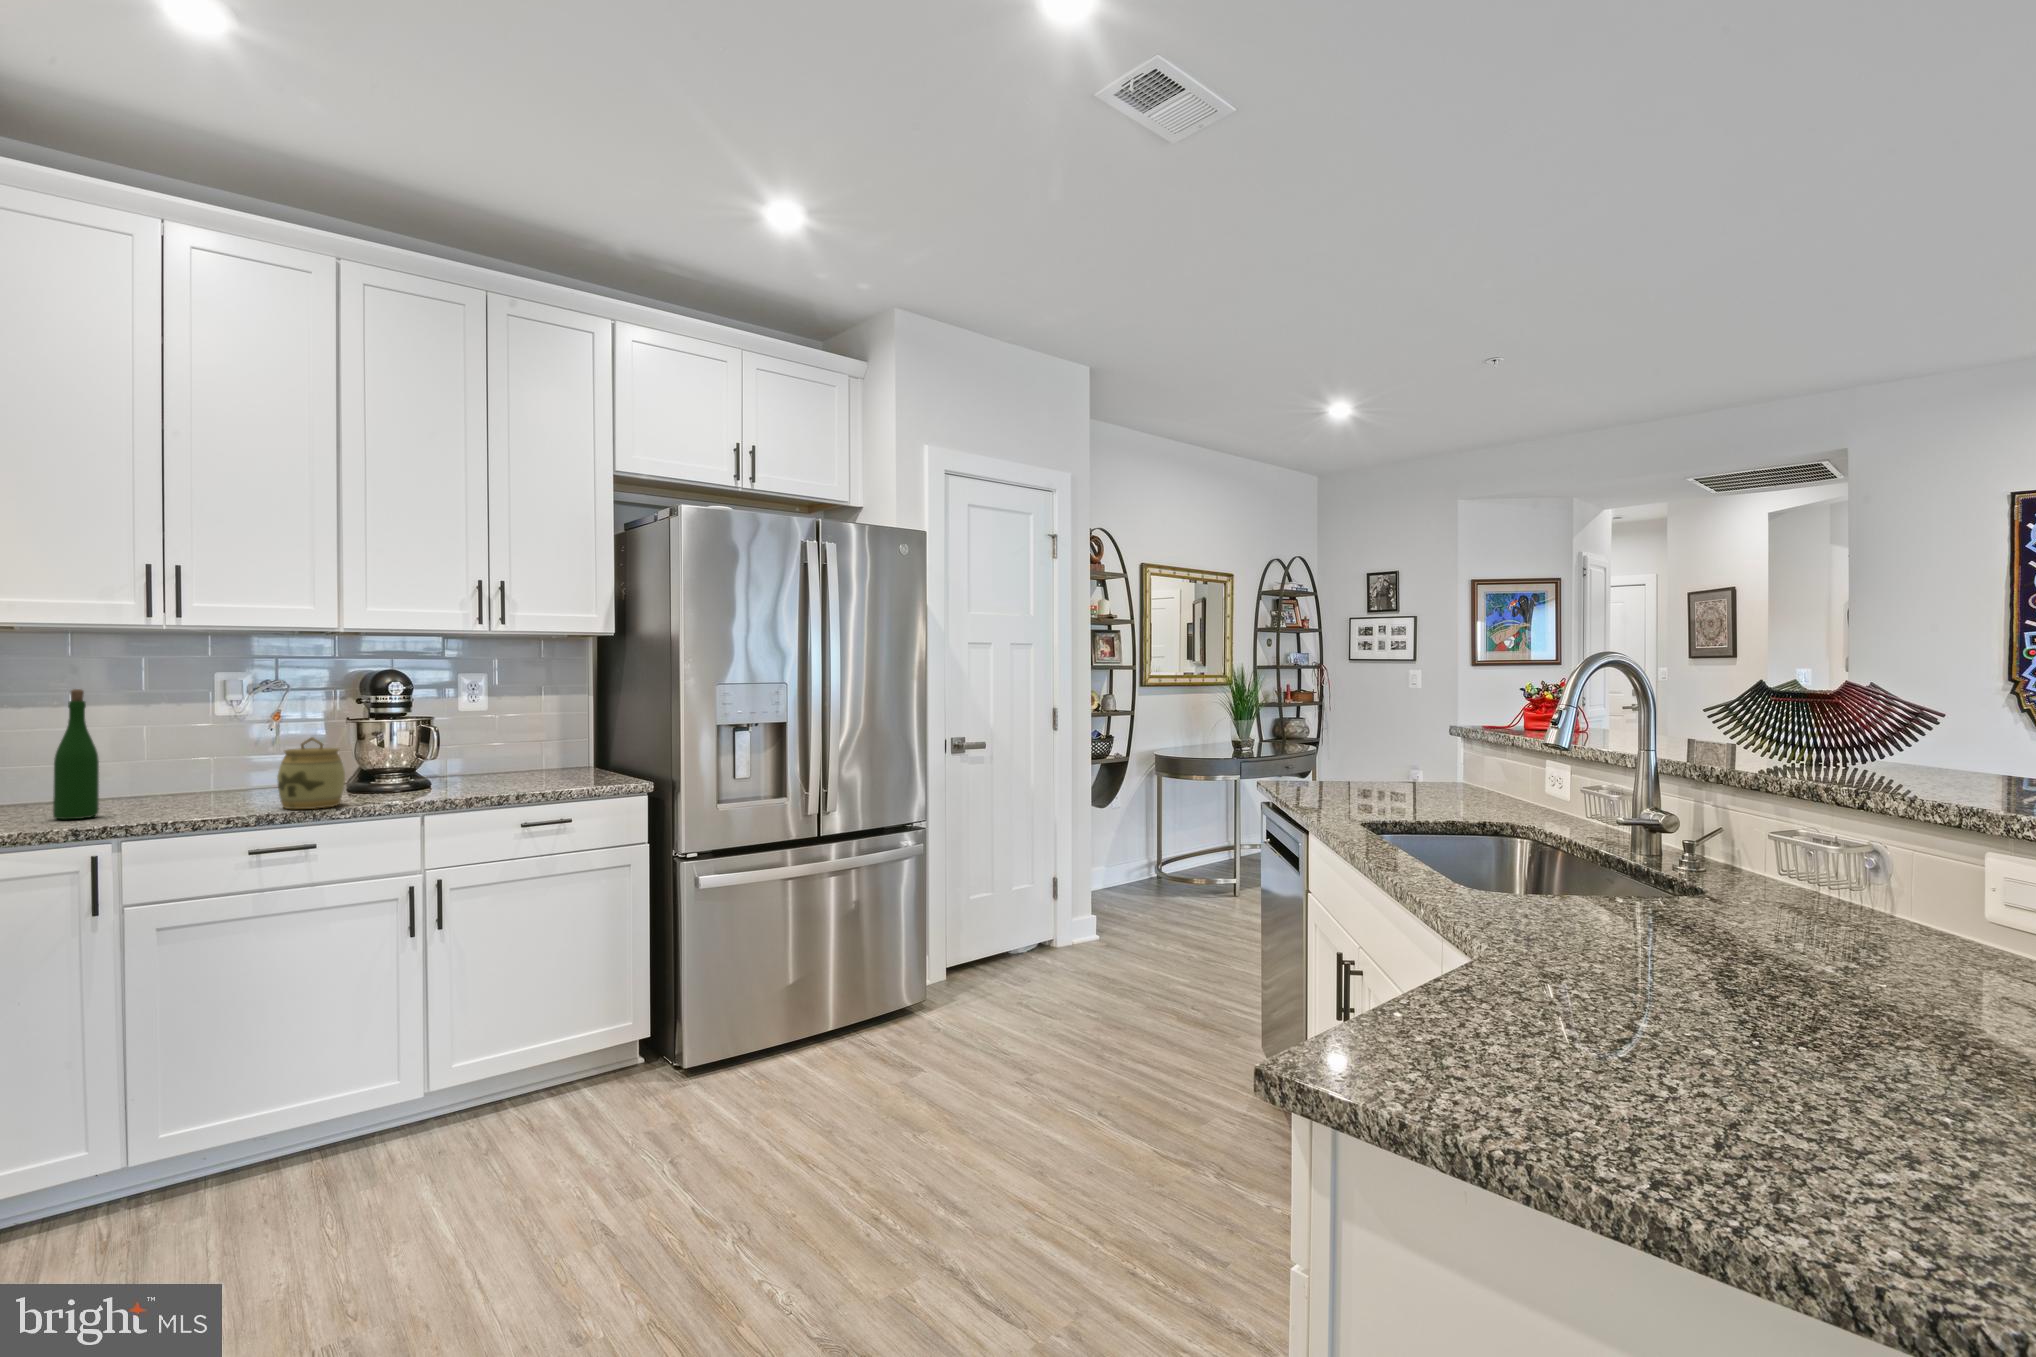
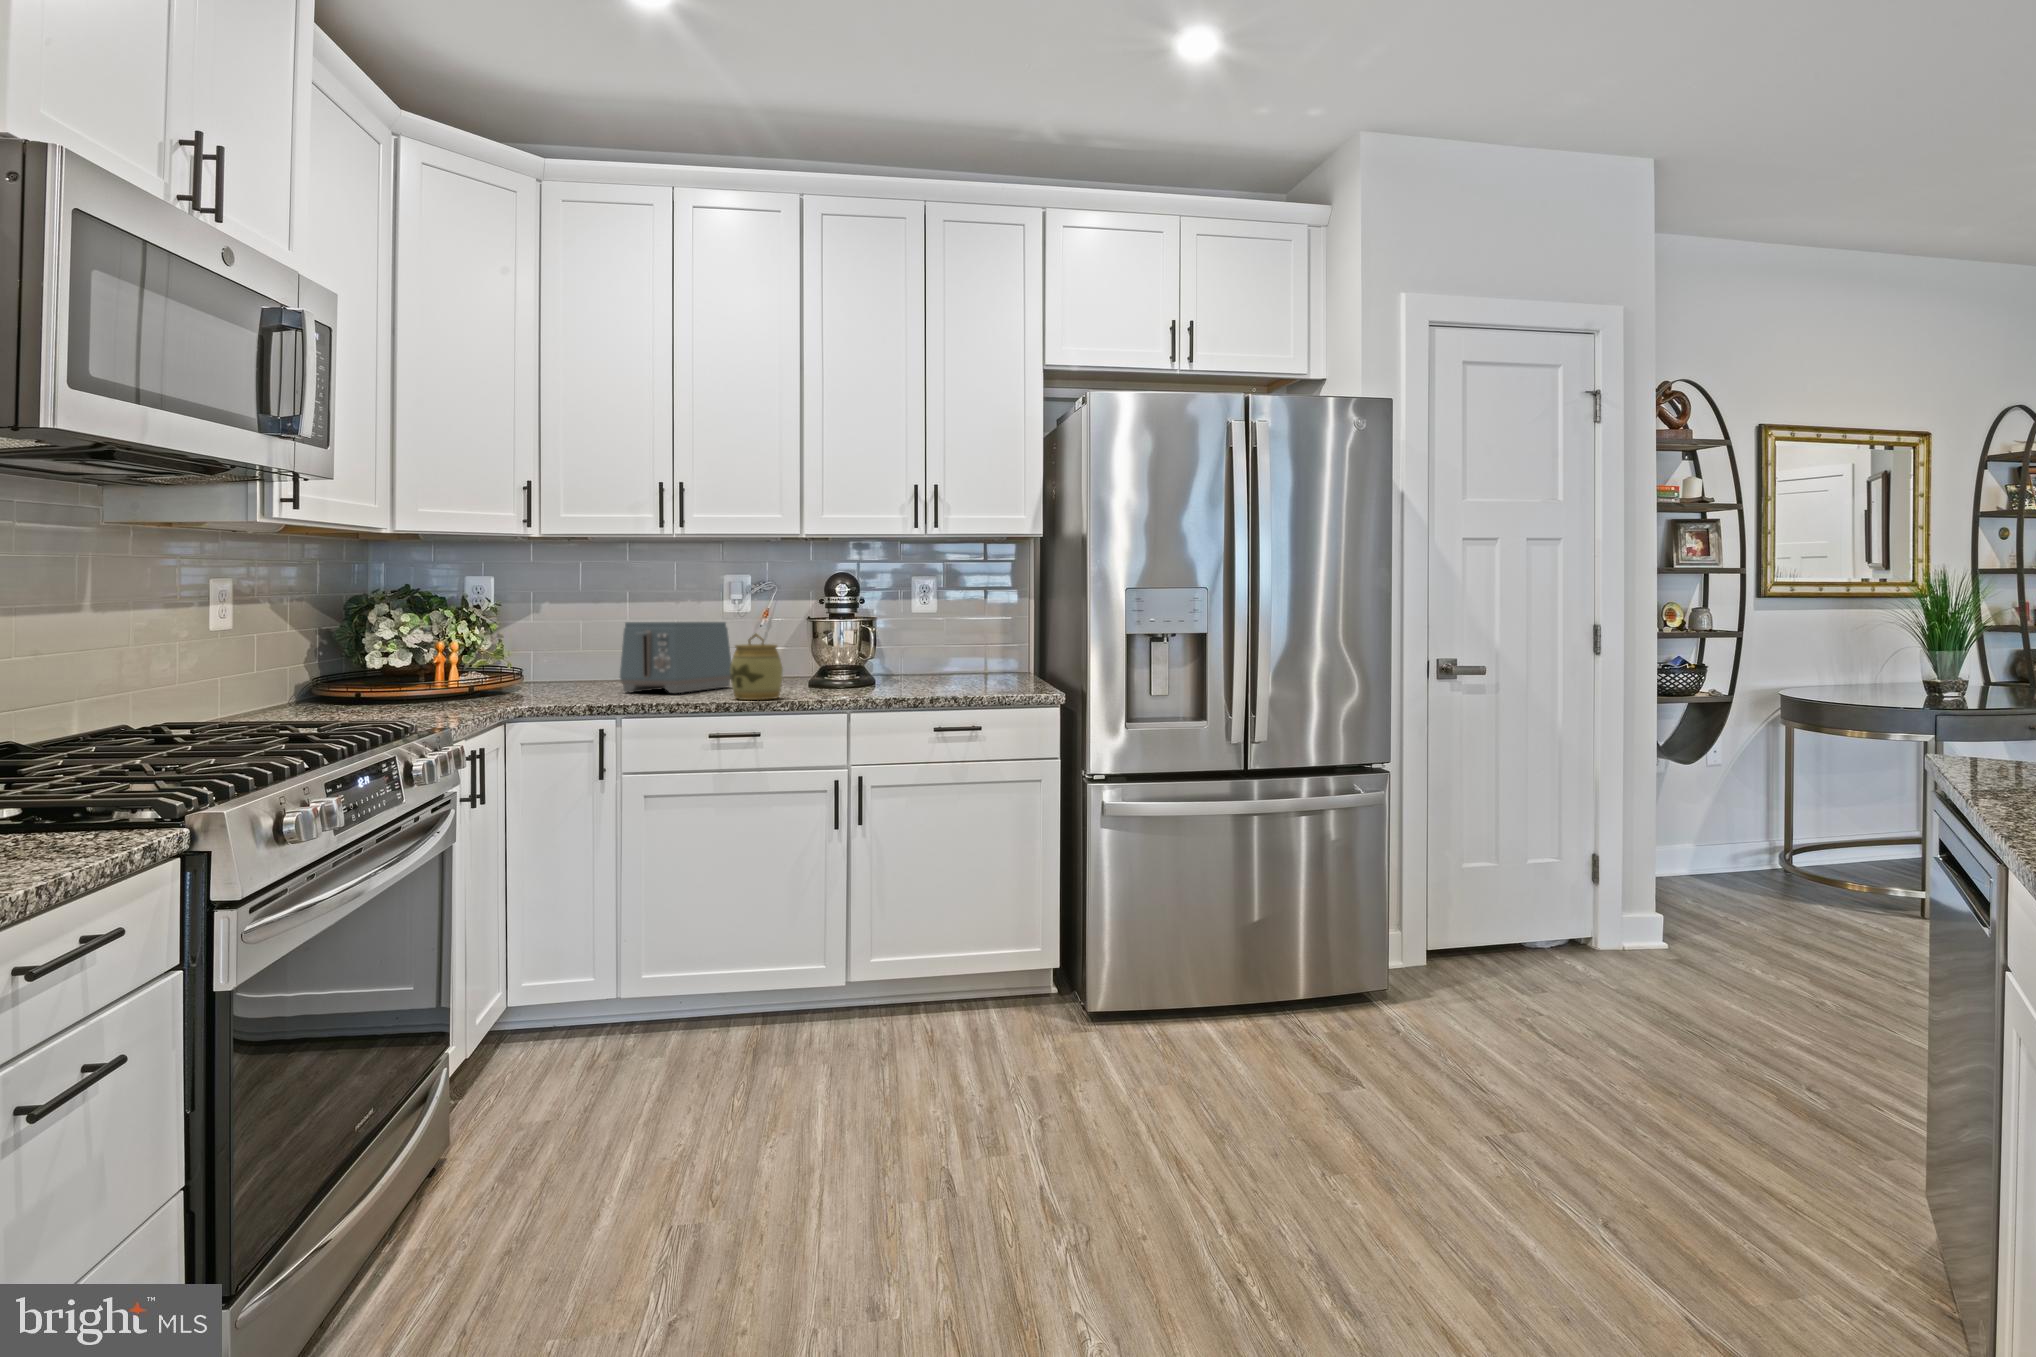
wine bottle: present [53,689,99,820] -> none [577,588,608,698]
toaster: none [106,720,258,807] -> present [620,622,731,693]

